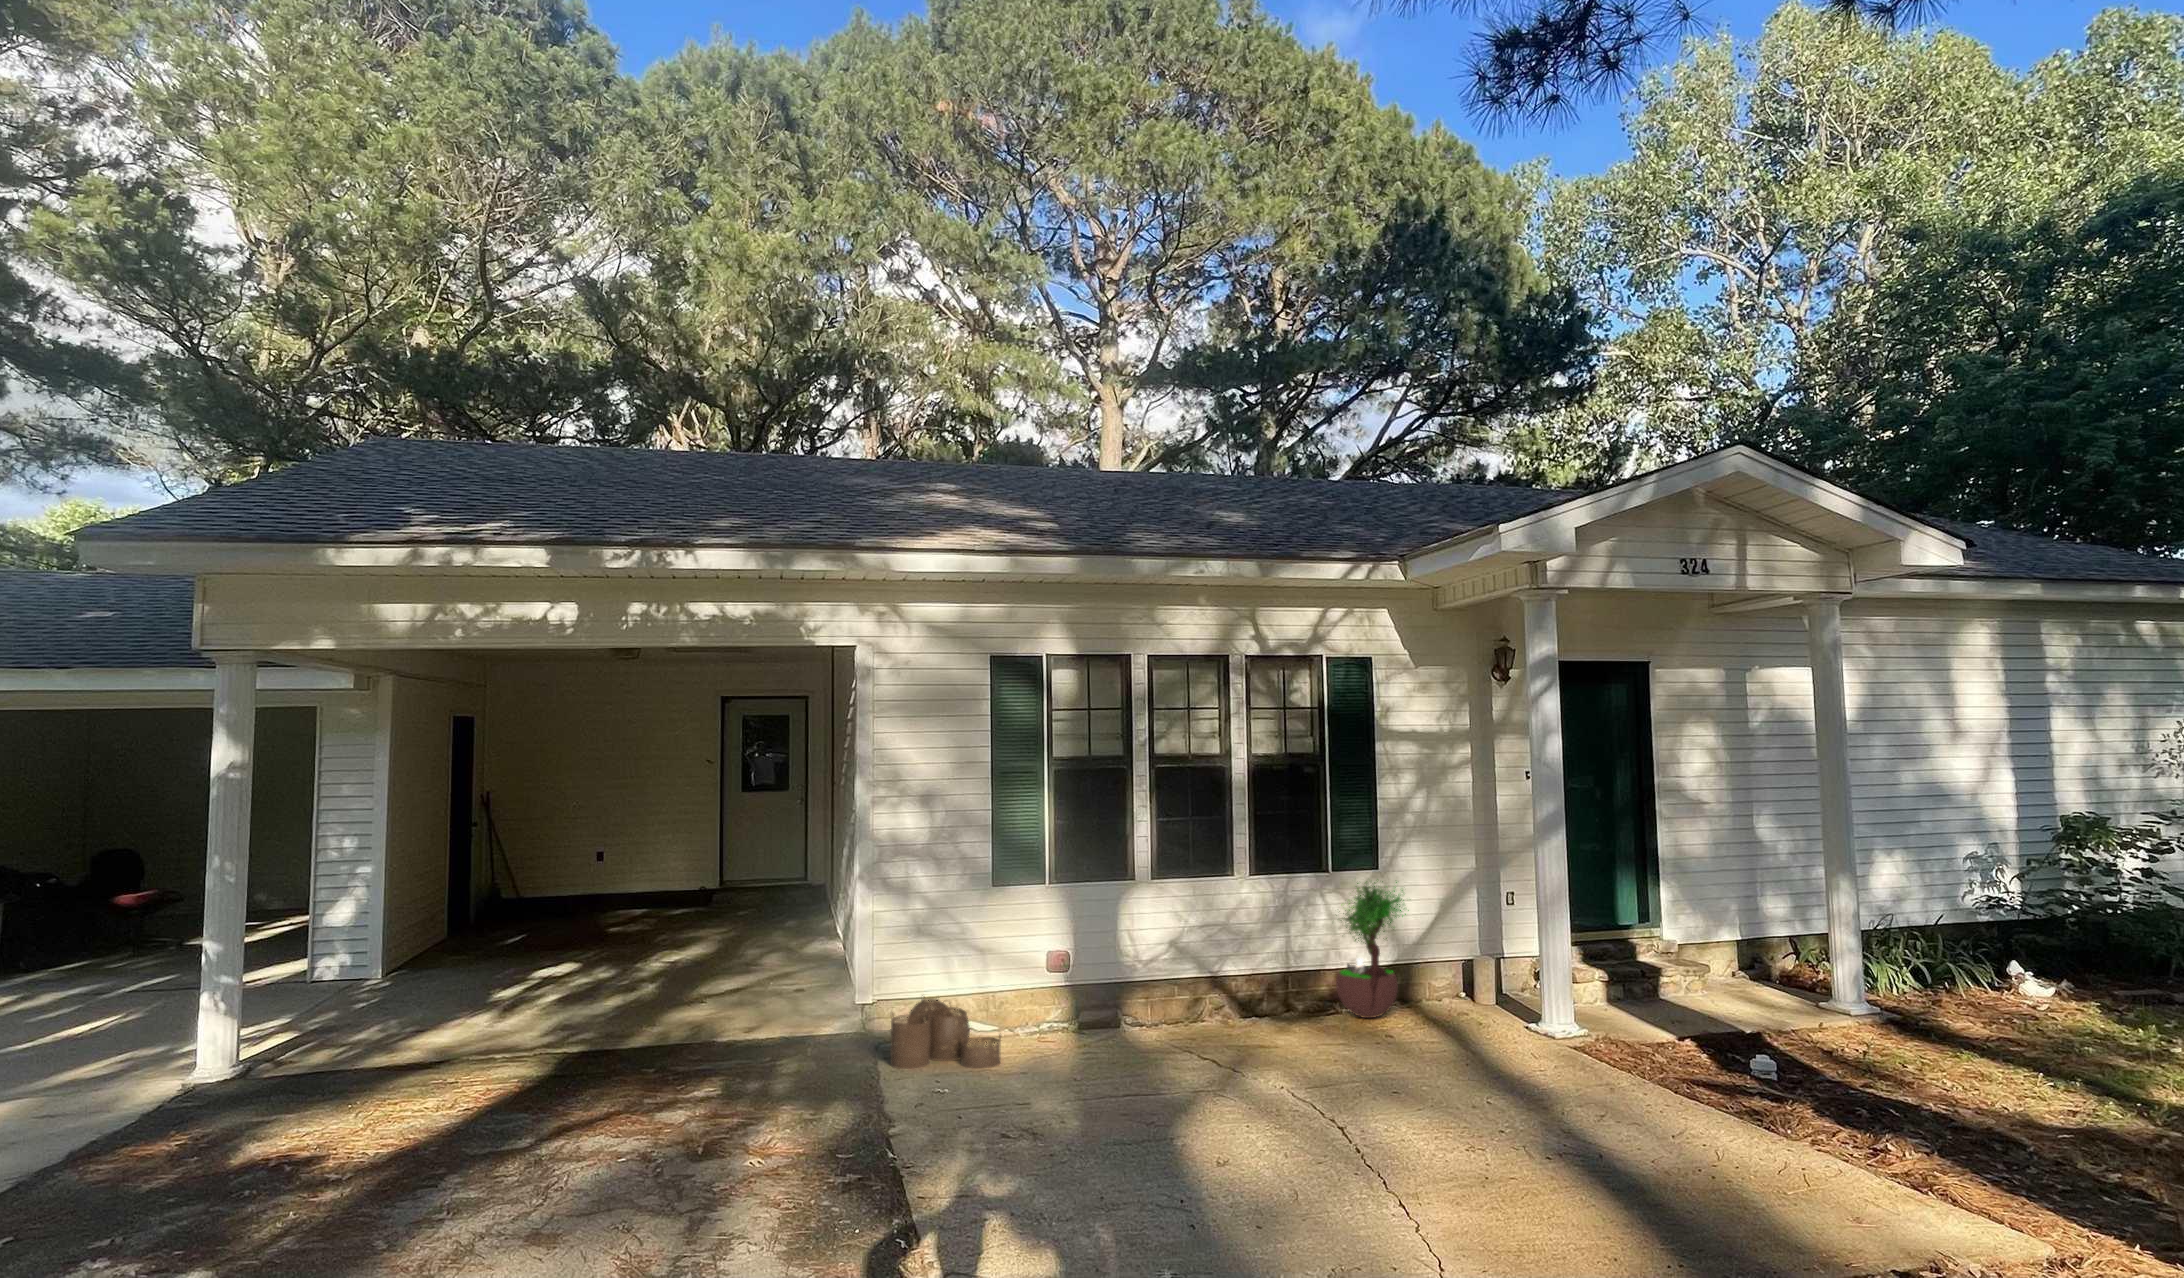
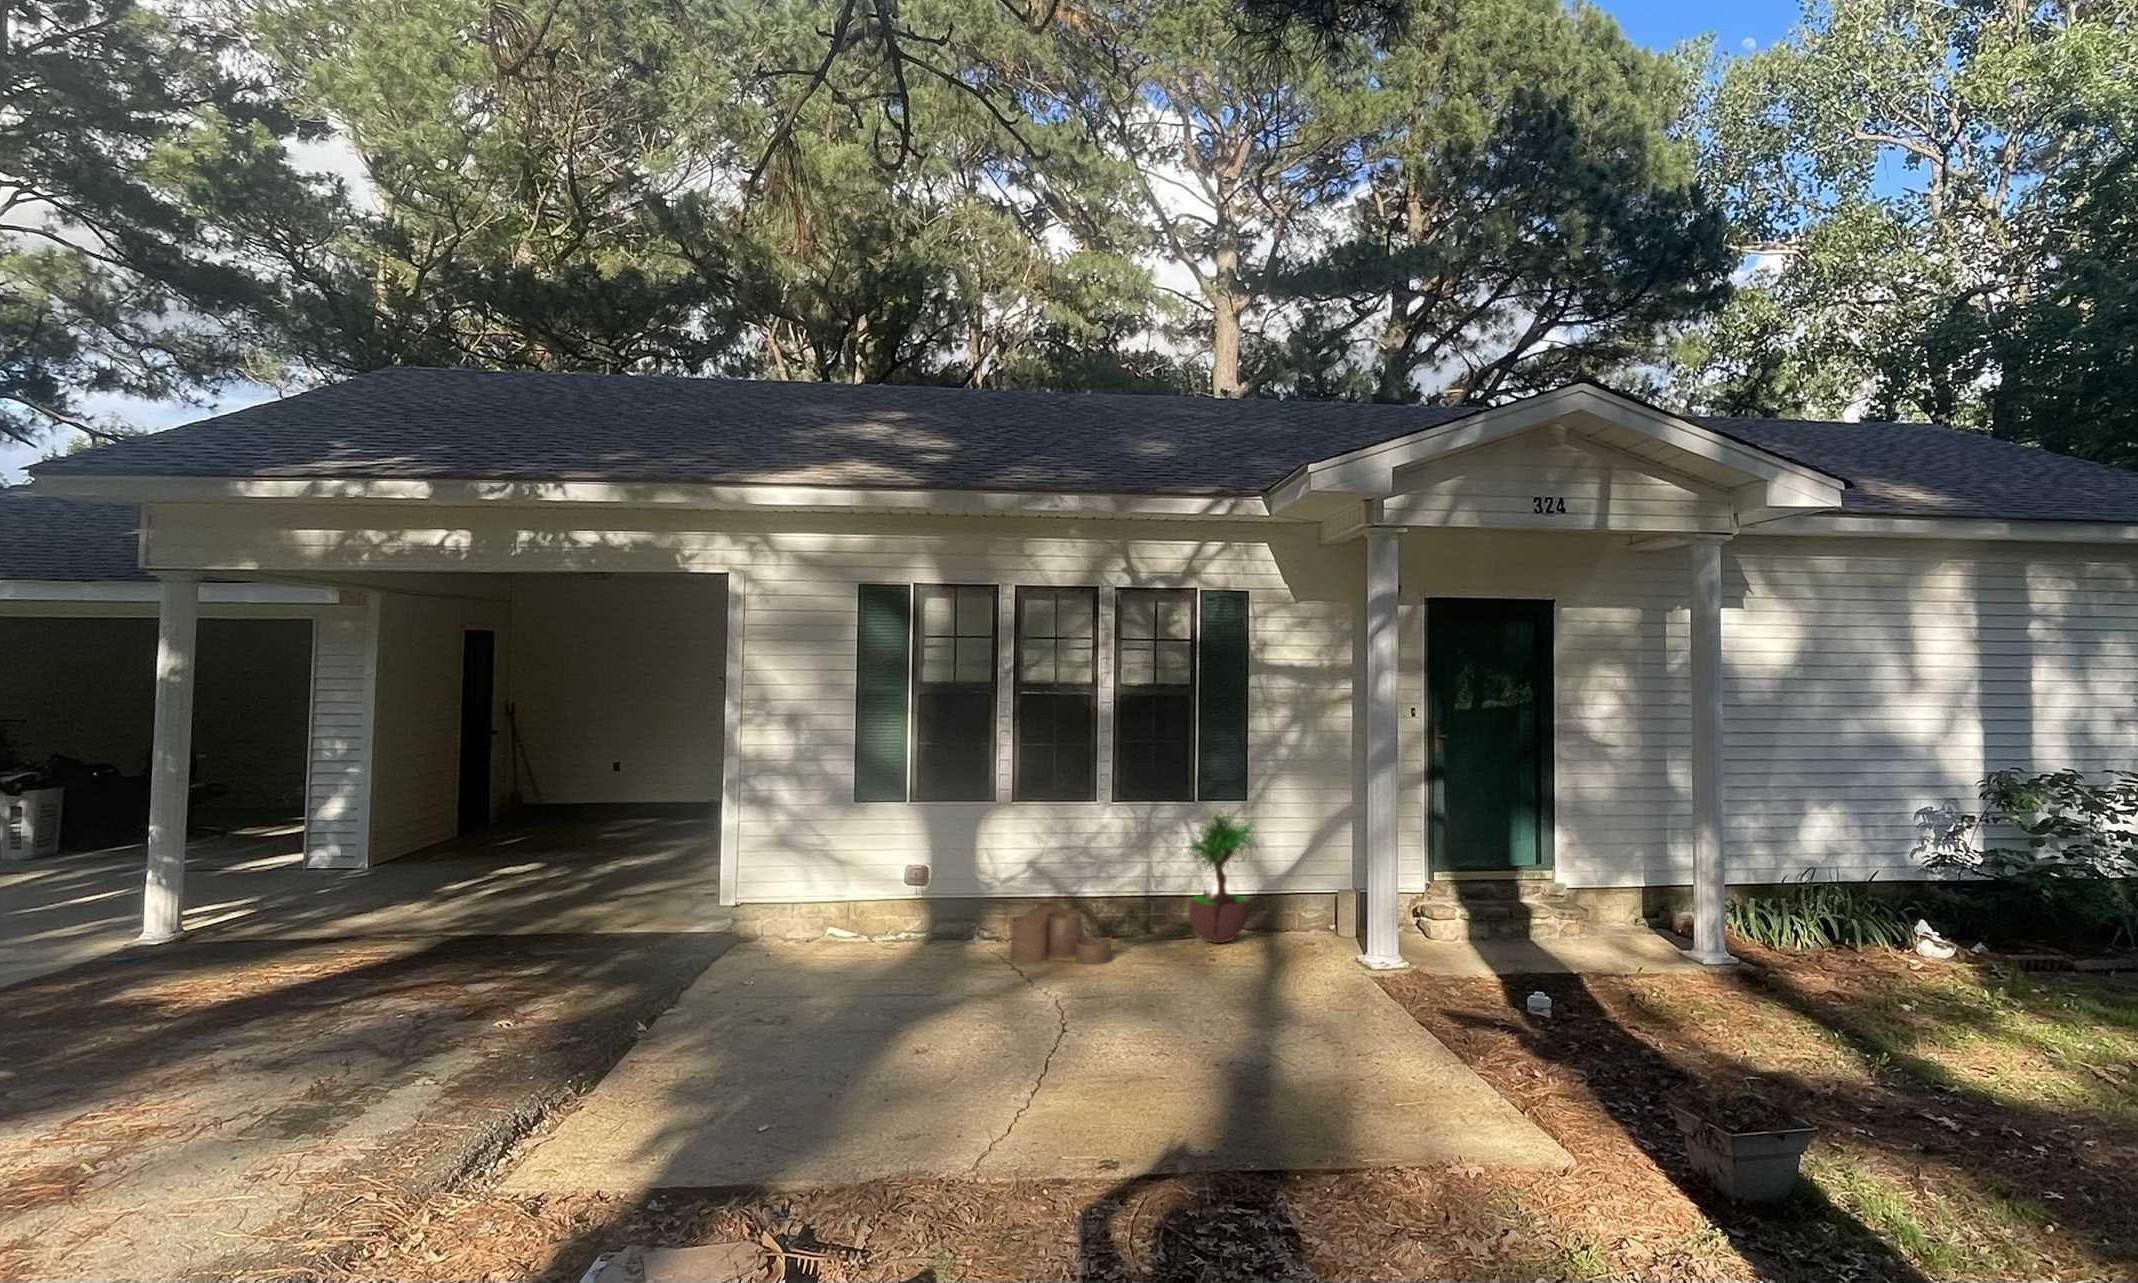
woven basket: present [890,997,1001,1069] -> present [1011,902,1112,965]

